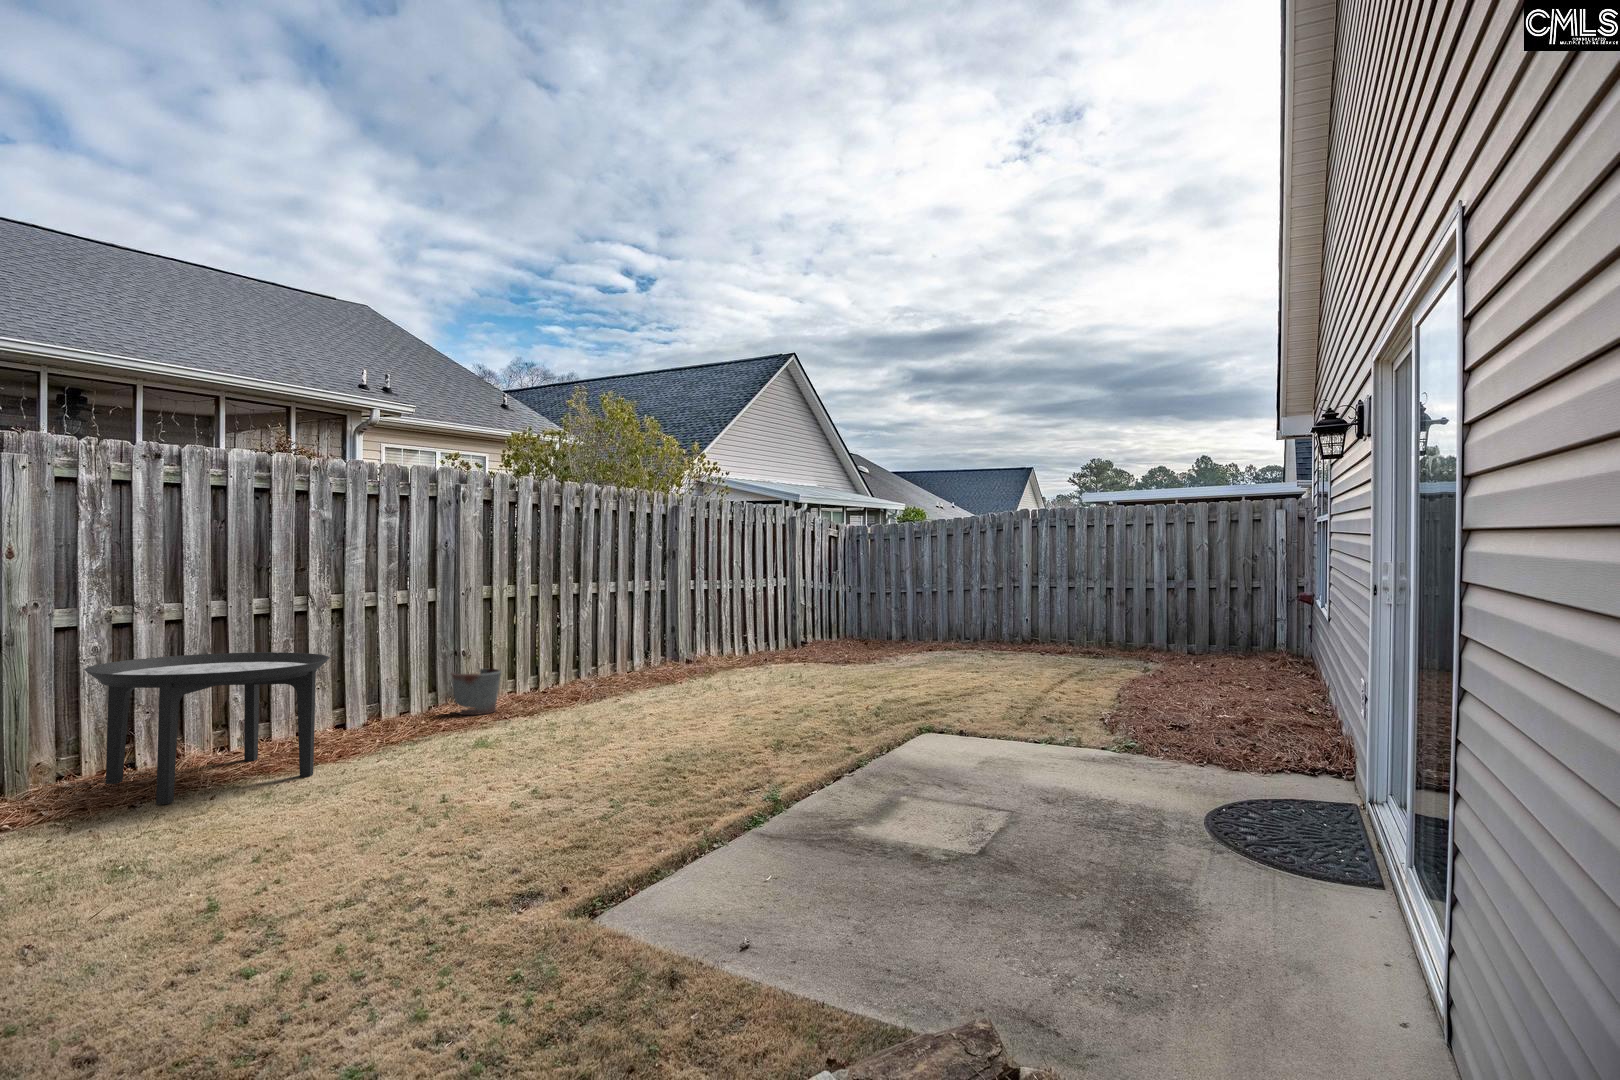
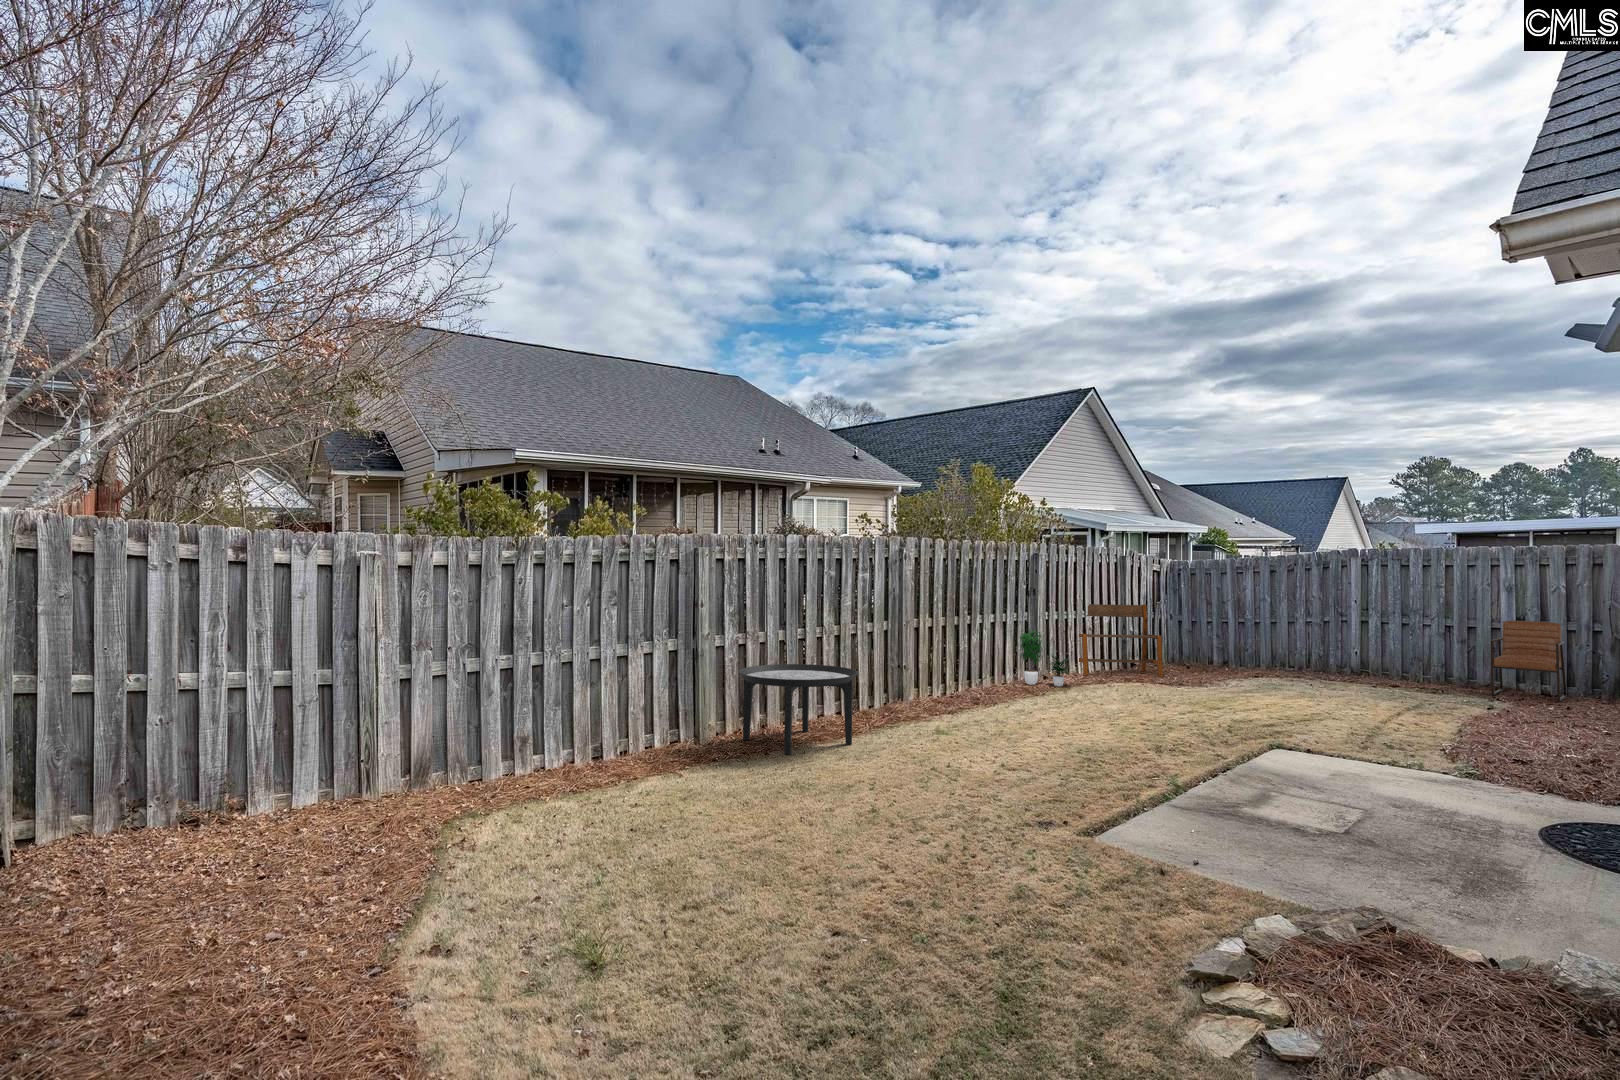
bench: none [732,572,829,659] -> present [1077,604,1163,677]
chair: none [1148,581,1211,662] -> present [1491,621,1567,702]
potted plant: none [651,599,717,673] -> present [1019,629,1069,686]
bucket: present [451,669,502,715] -> none [898,678,932,710]

